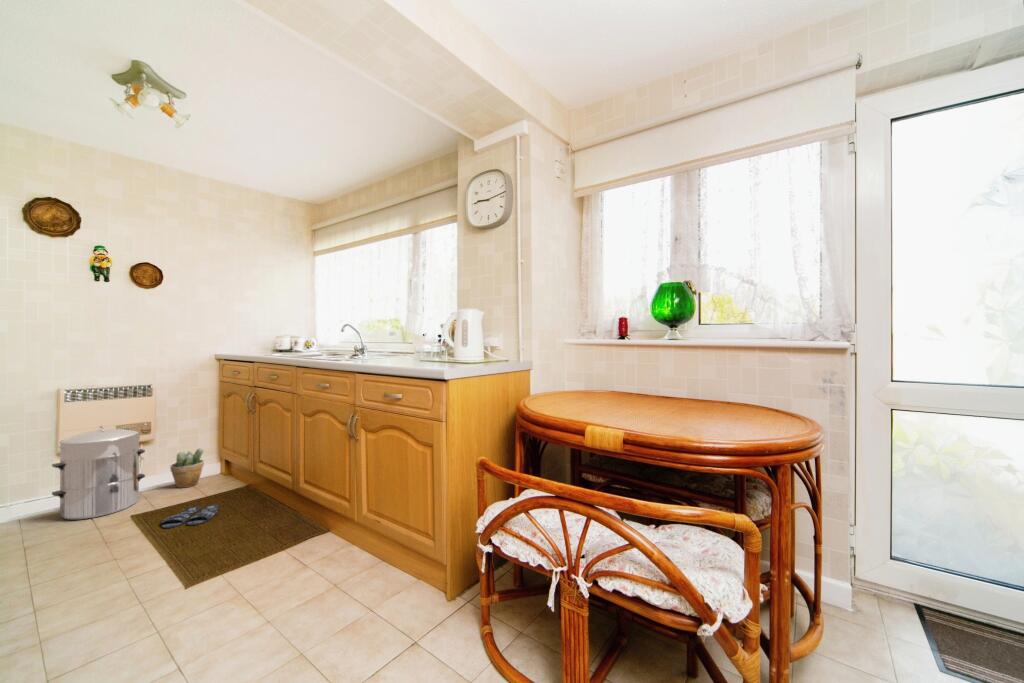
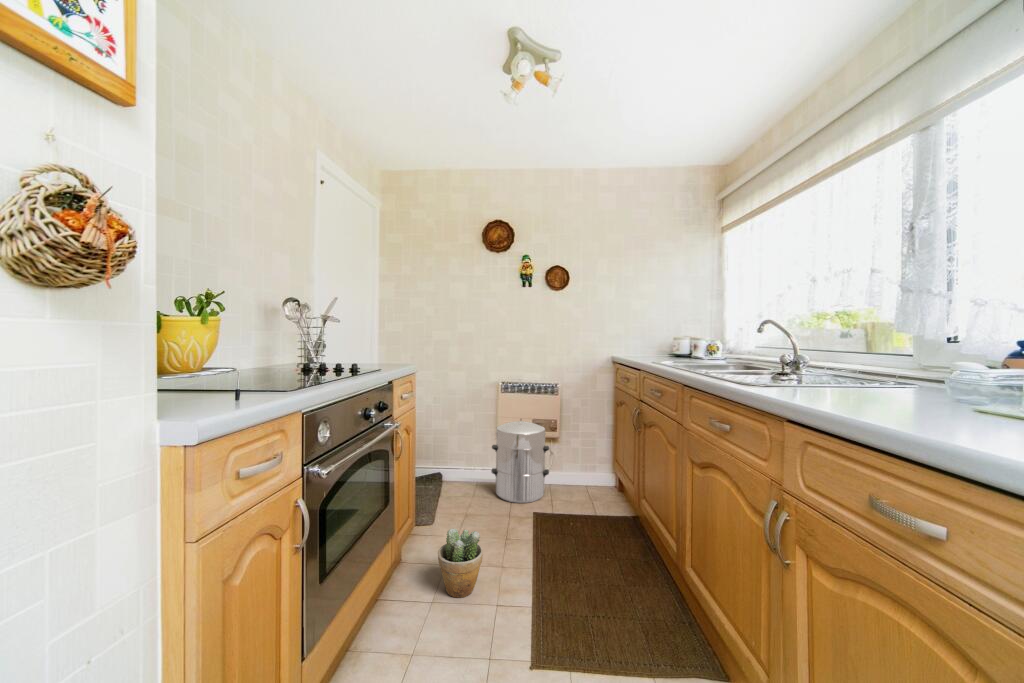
potted plant: present [170,448,204,488] -> present [438,528,483,598]
slippers: present [161,504,220,528] -> none [547,525,601,555]

